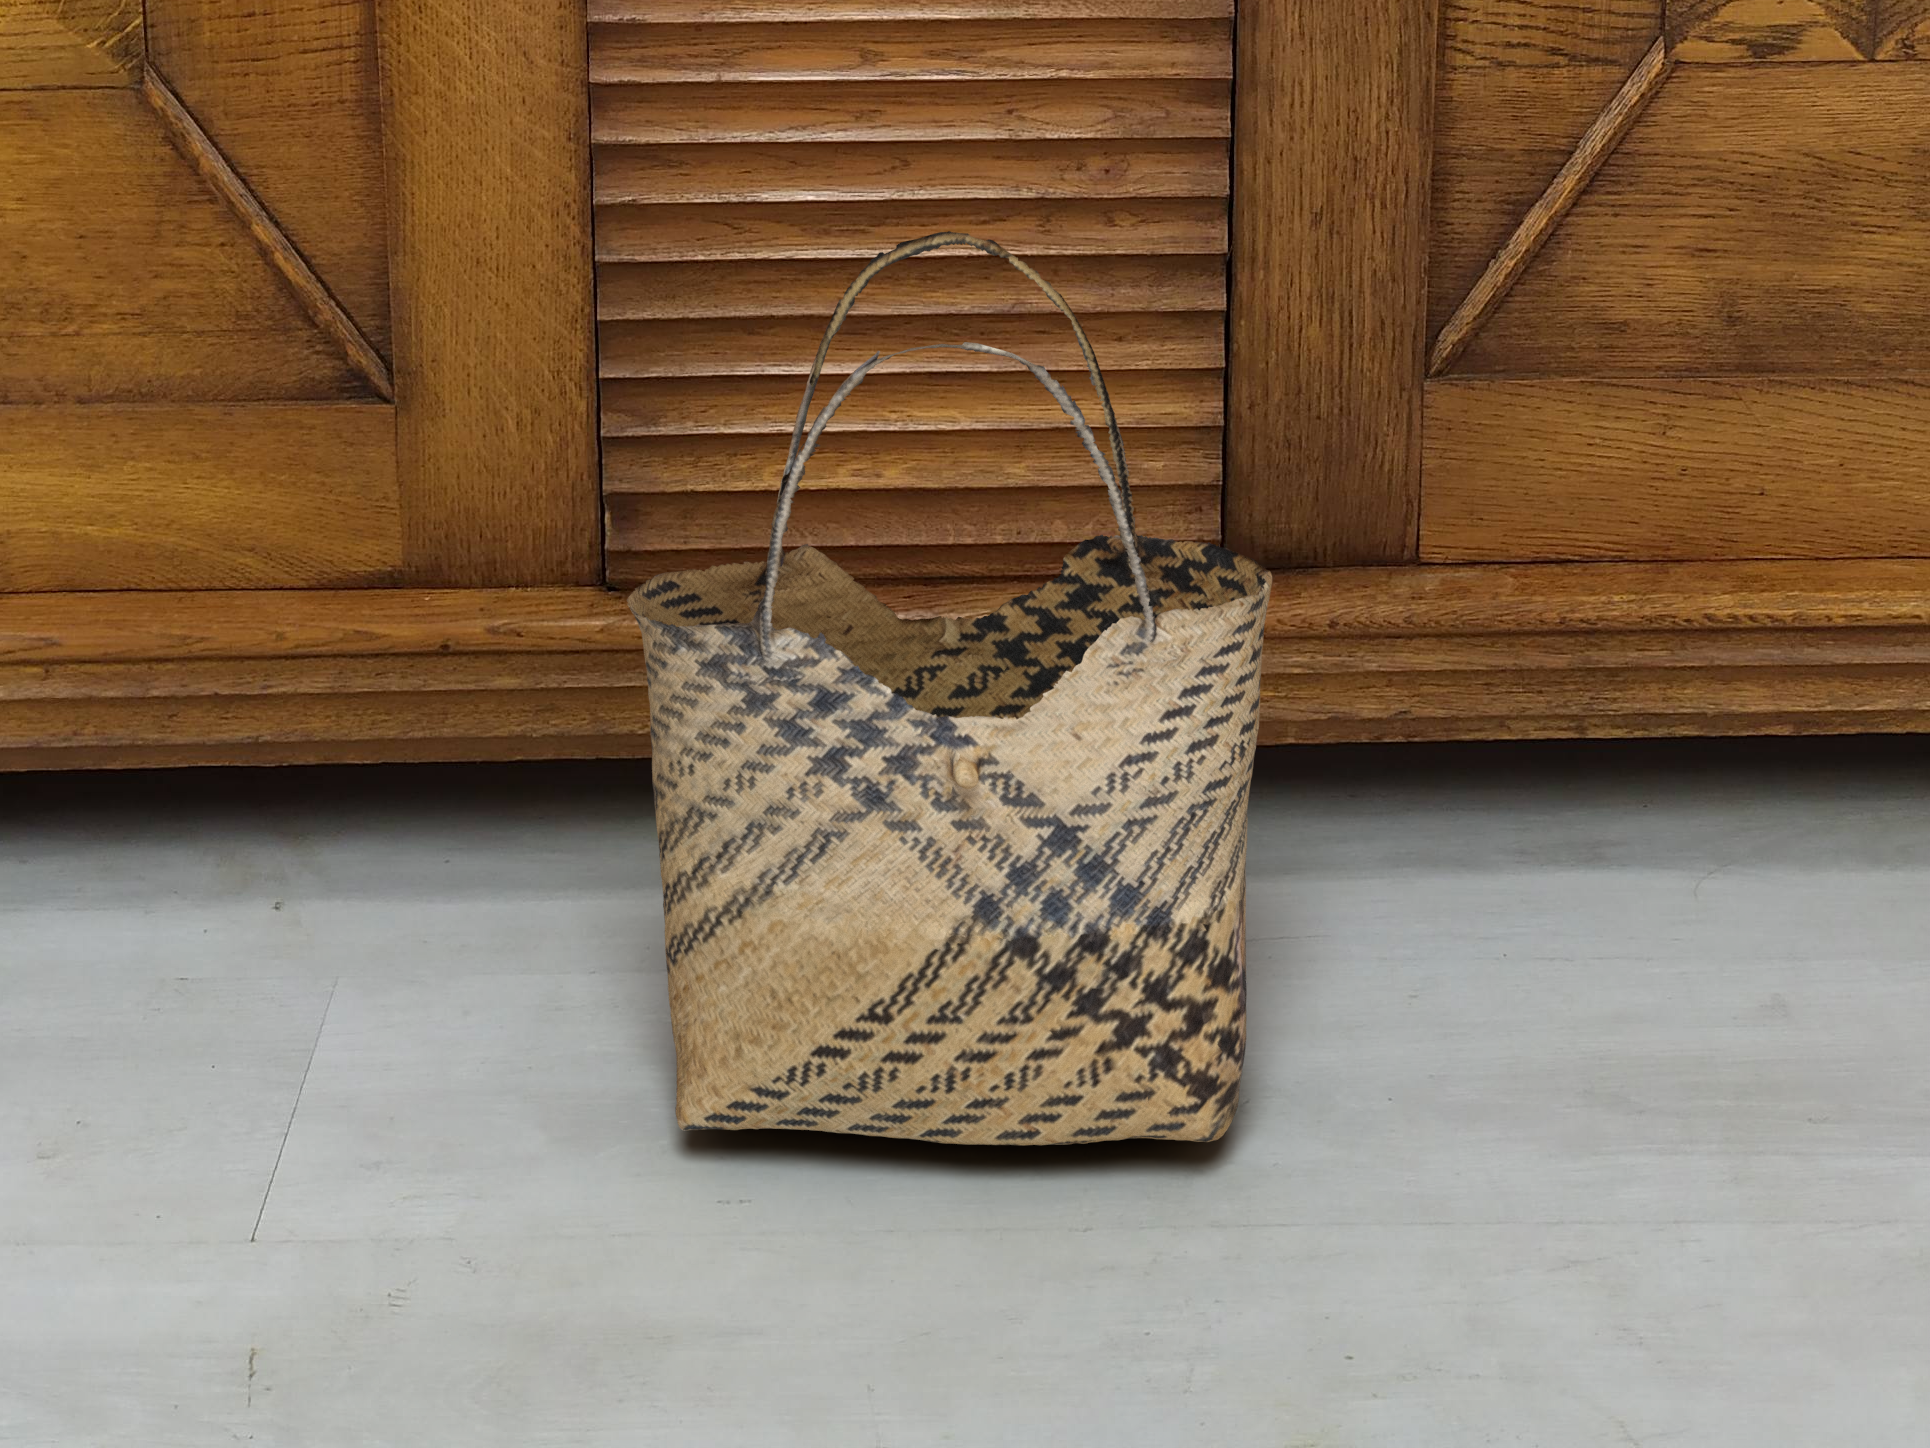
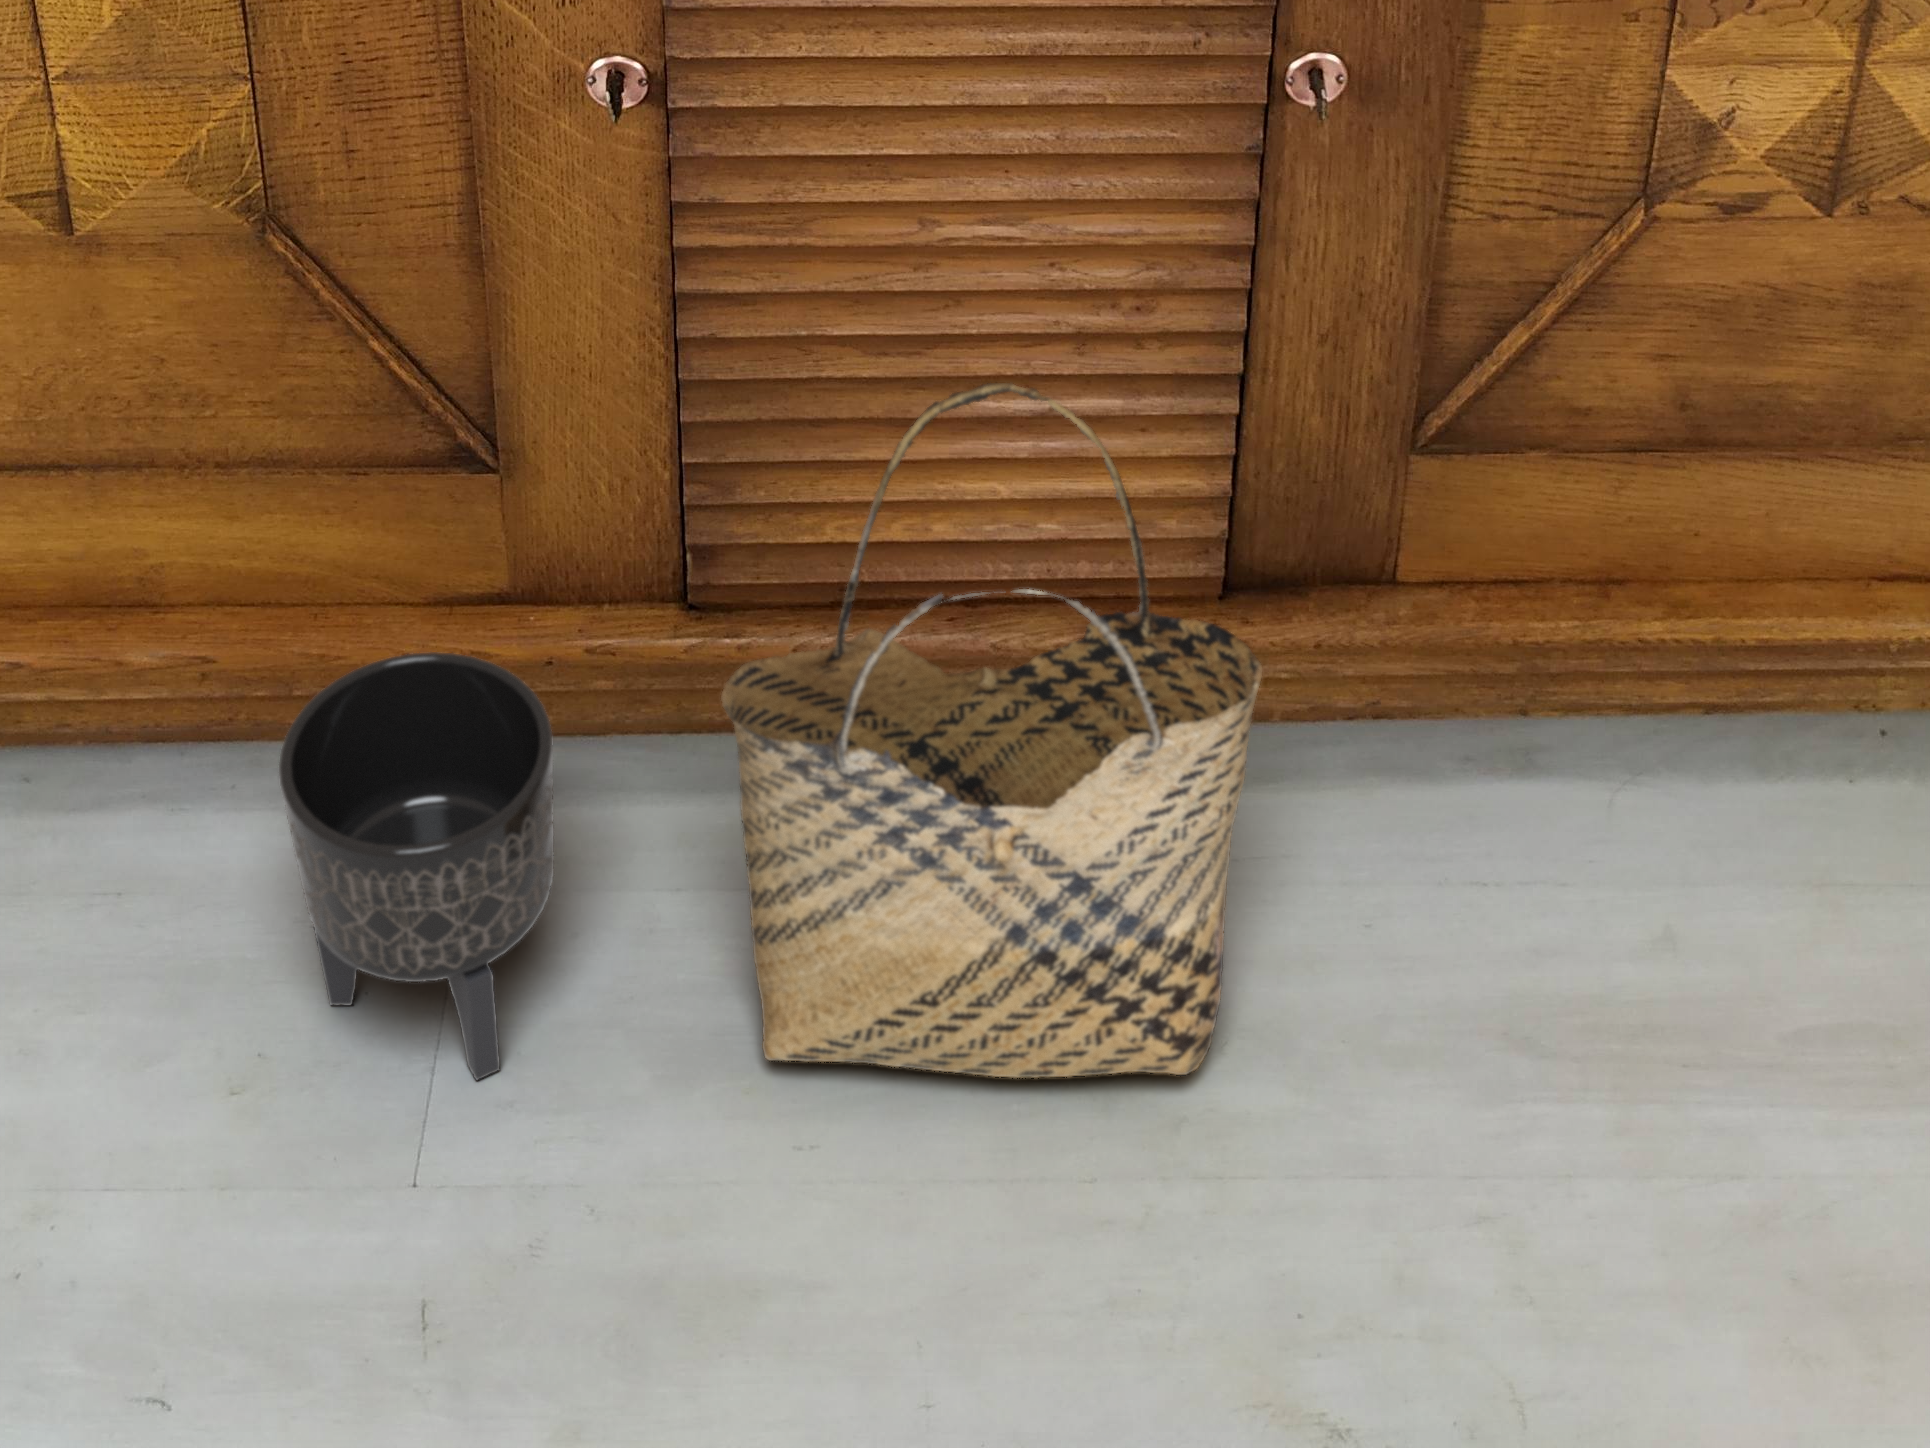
planter: none [97,613,431,1164] -> present [279,652,554,1080]

